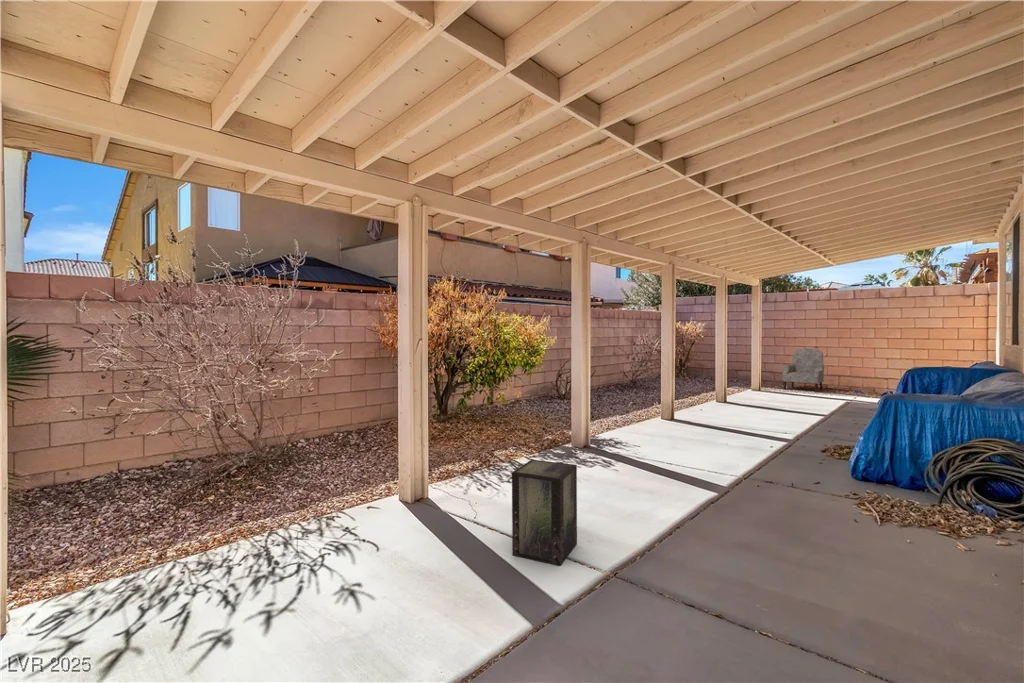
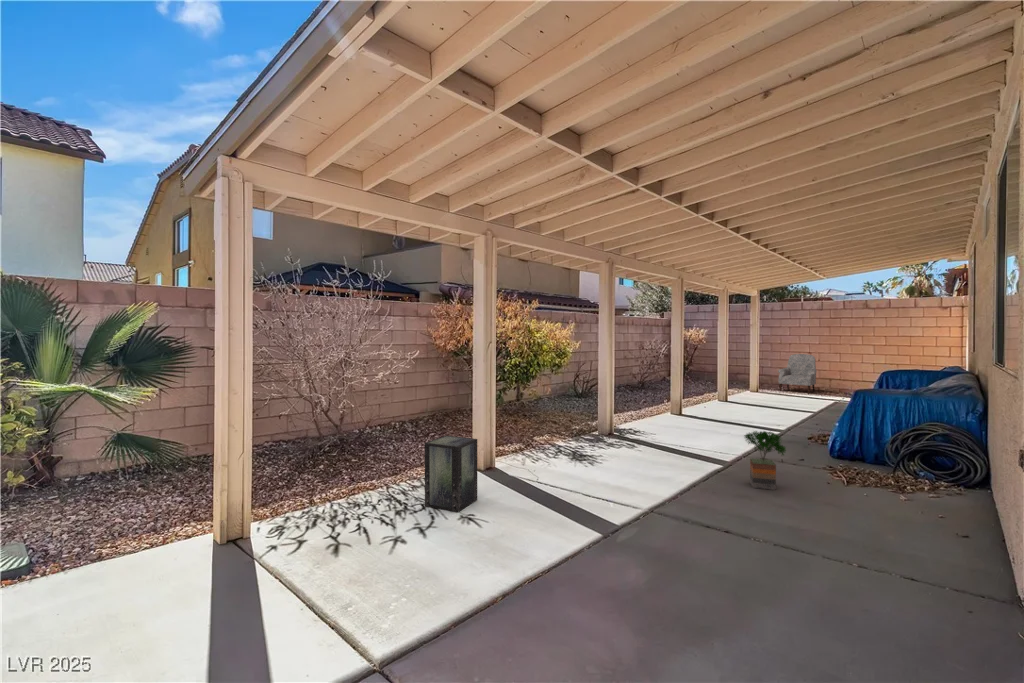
potted tree: none [743,452,802,534] -> present [744,431,786,490]
storage box: present [512,460,577,566] -> present [425,436,477,512]

